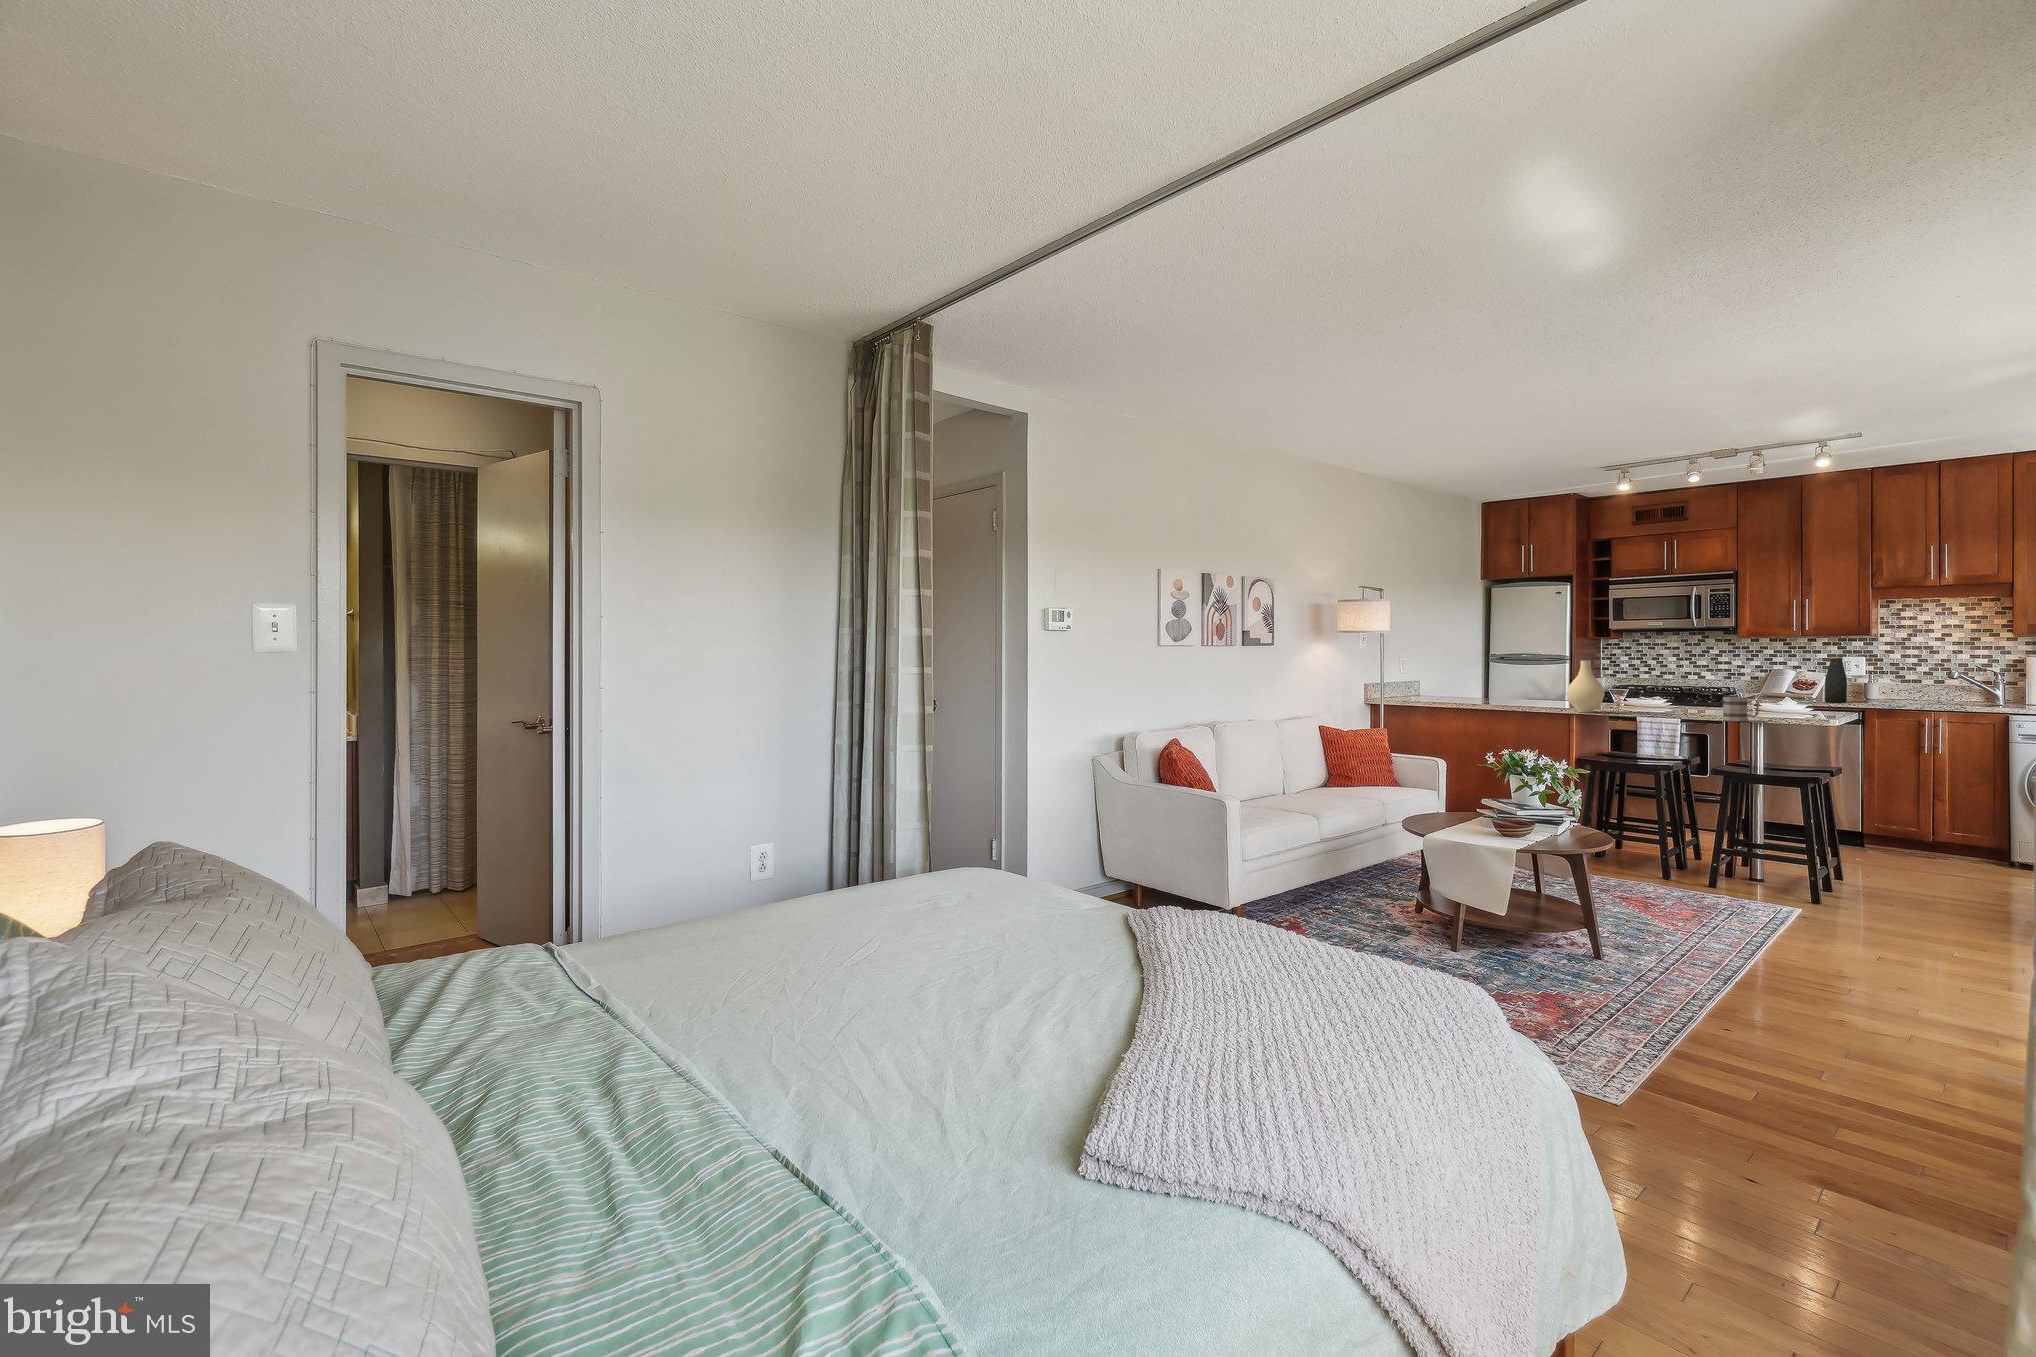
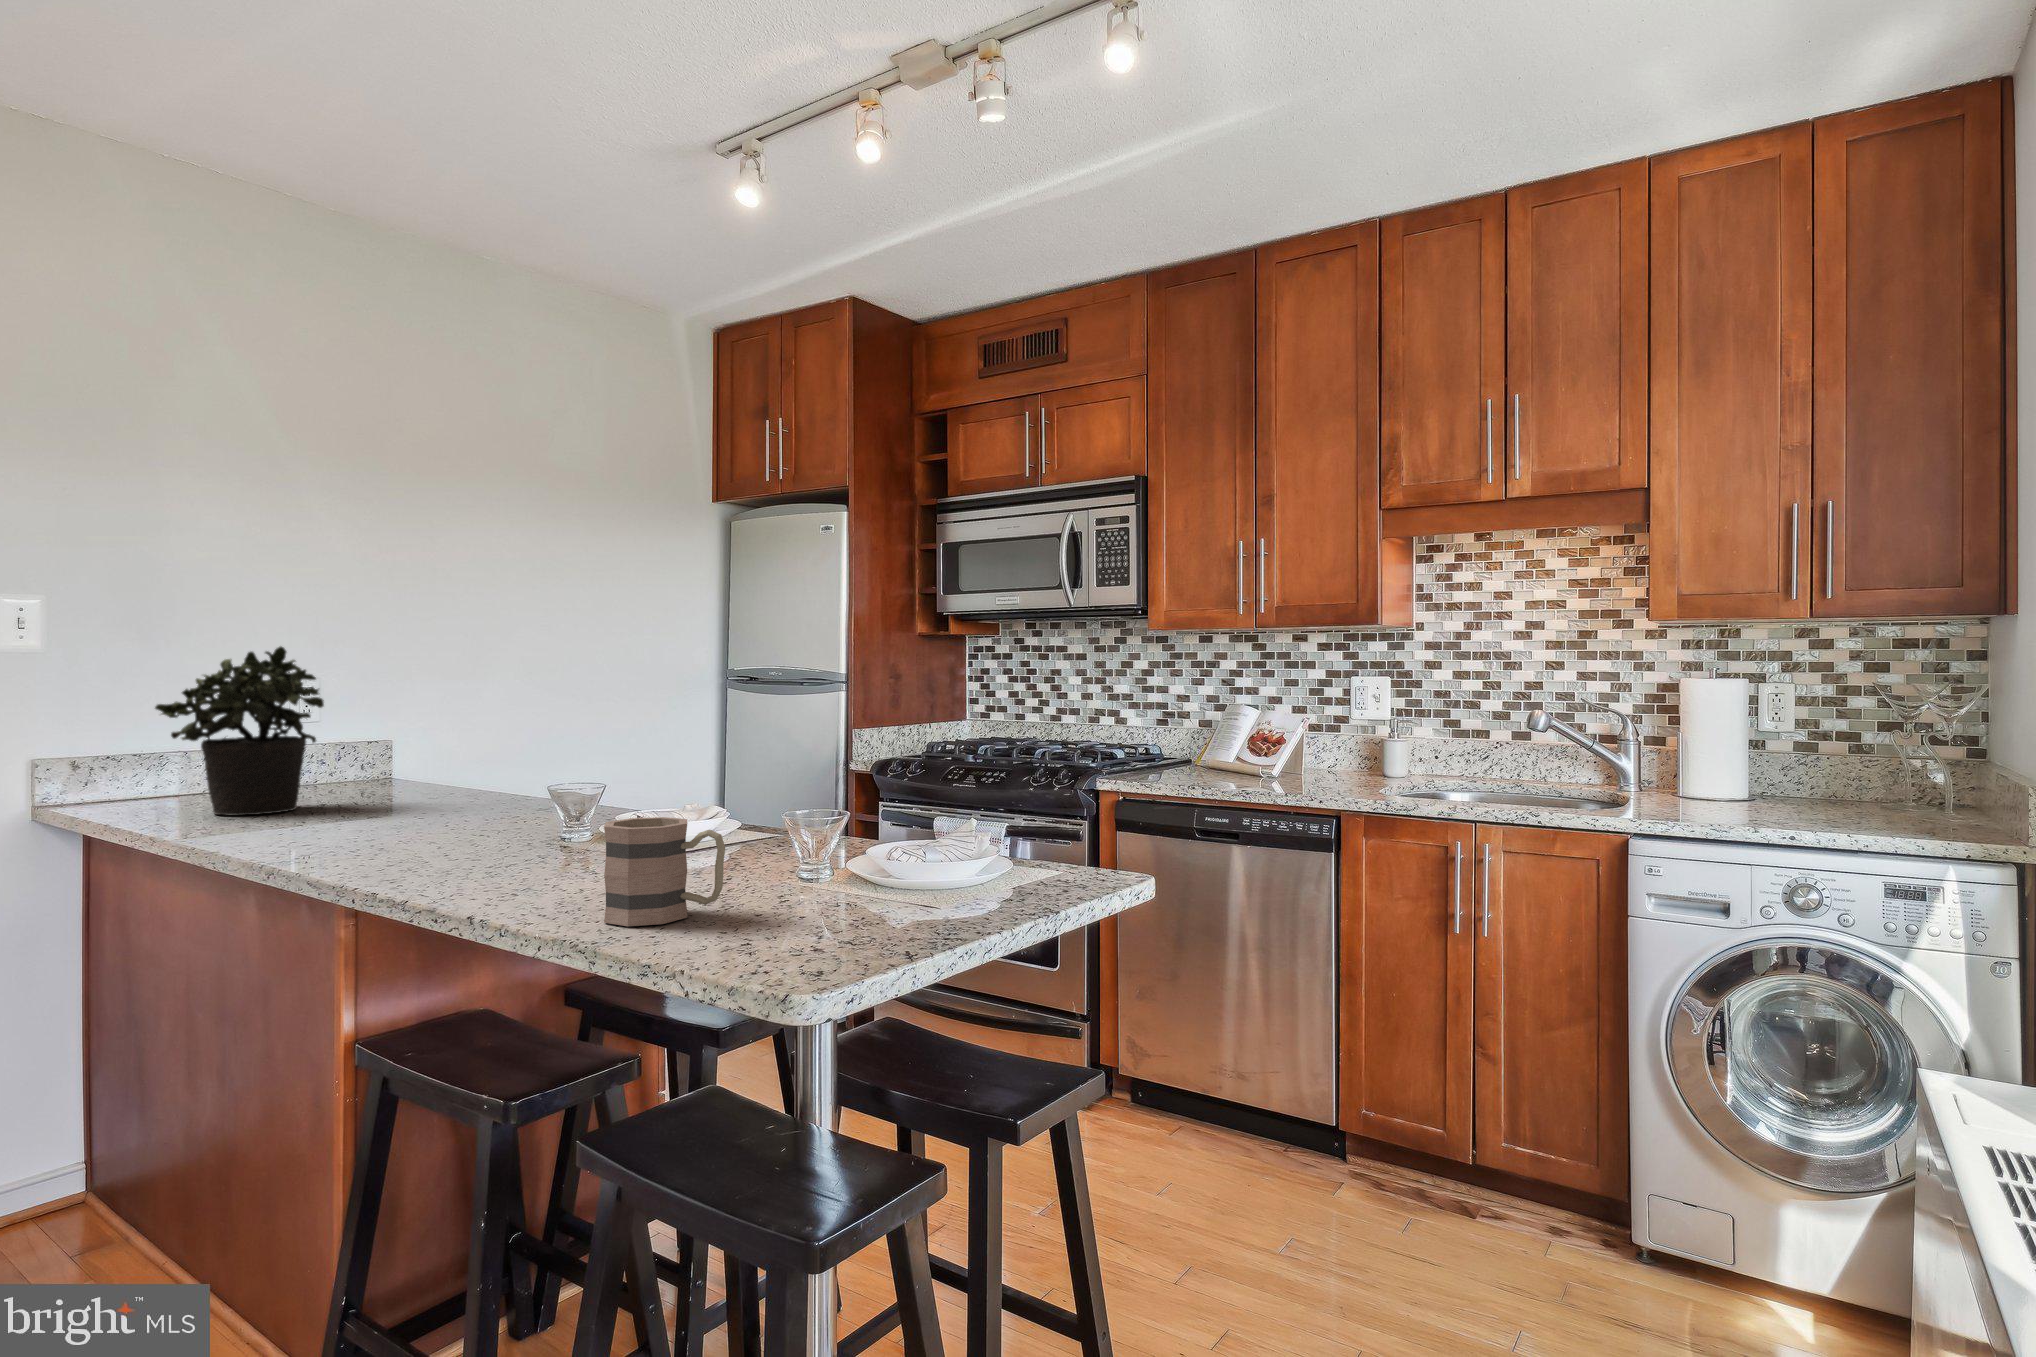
potted plant: none [1437,651,1488,706] -> present [155,646,324,816]
bottle: present [1825,657,1847,703] -> none [1309,676,1350,783]
vase: present [1566,661,1605,713] -> none [350,674,477,854]

